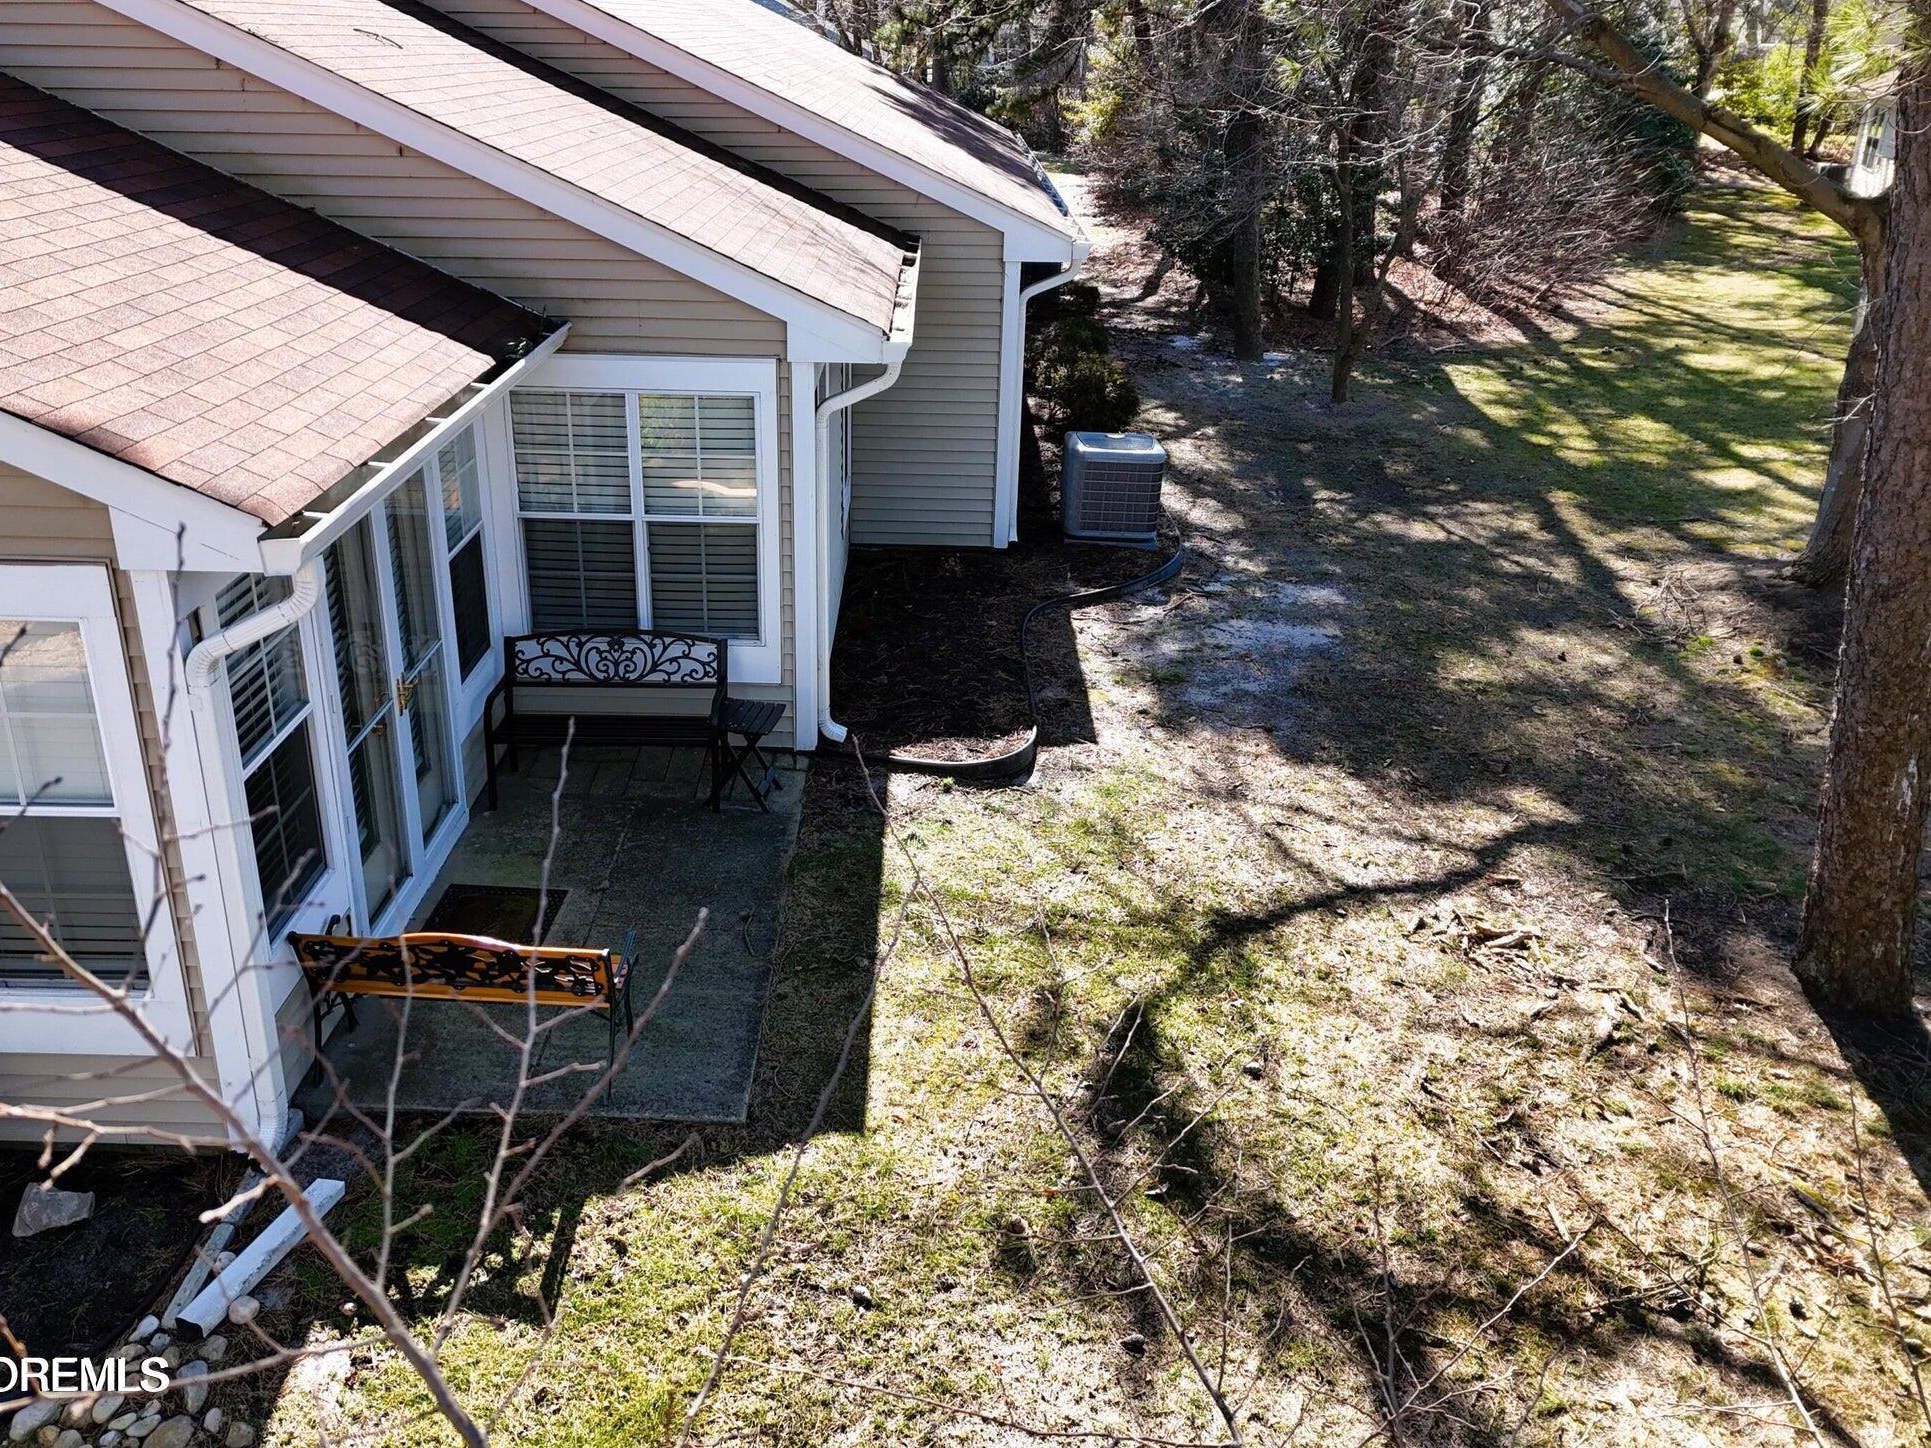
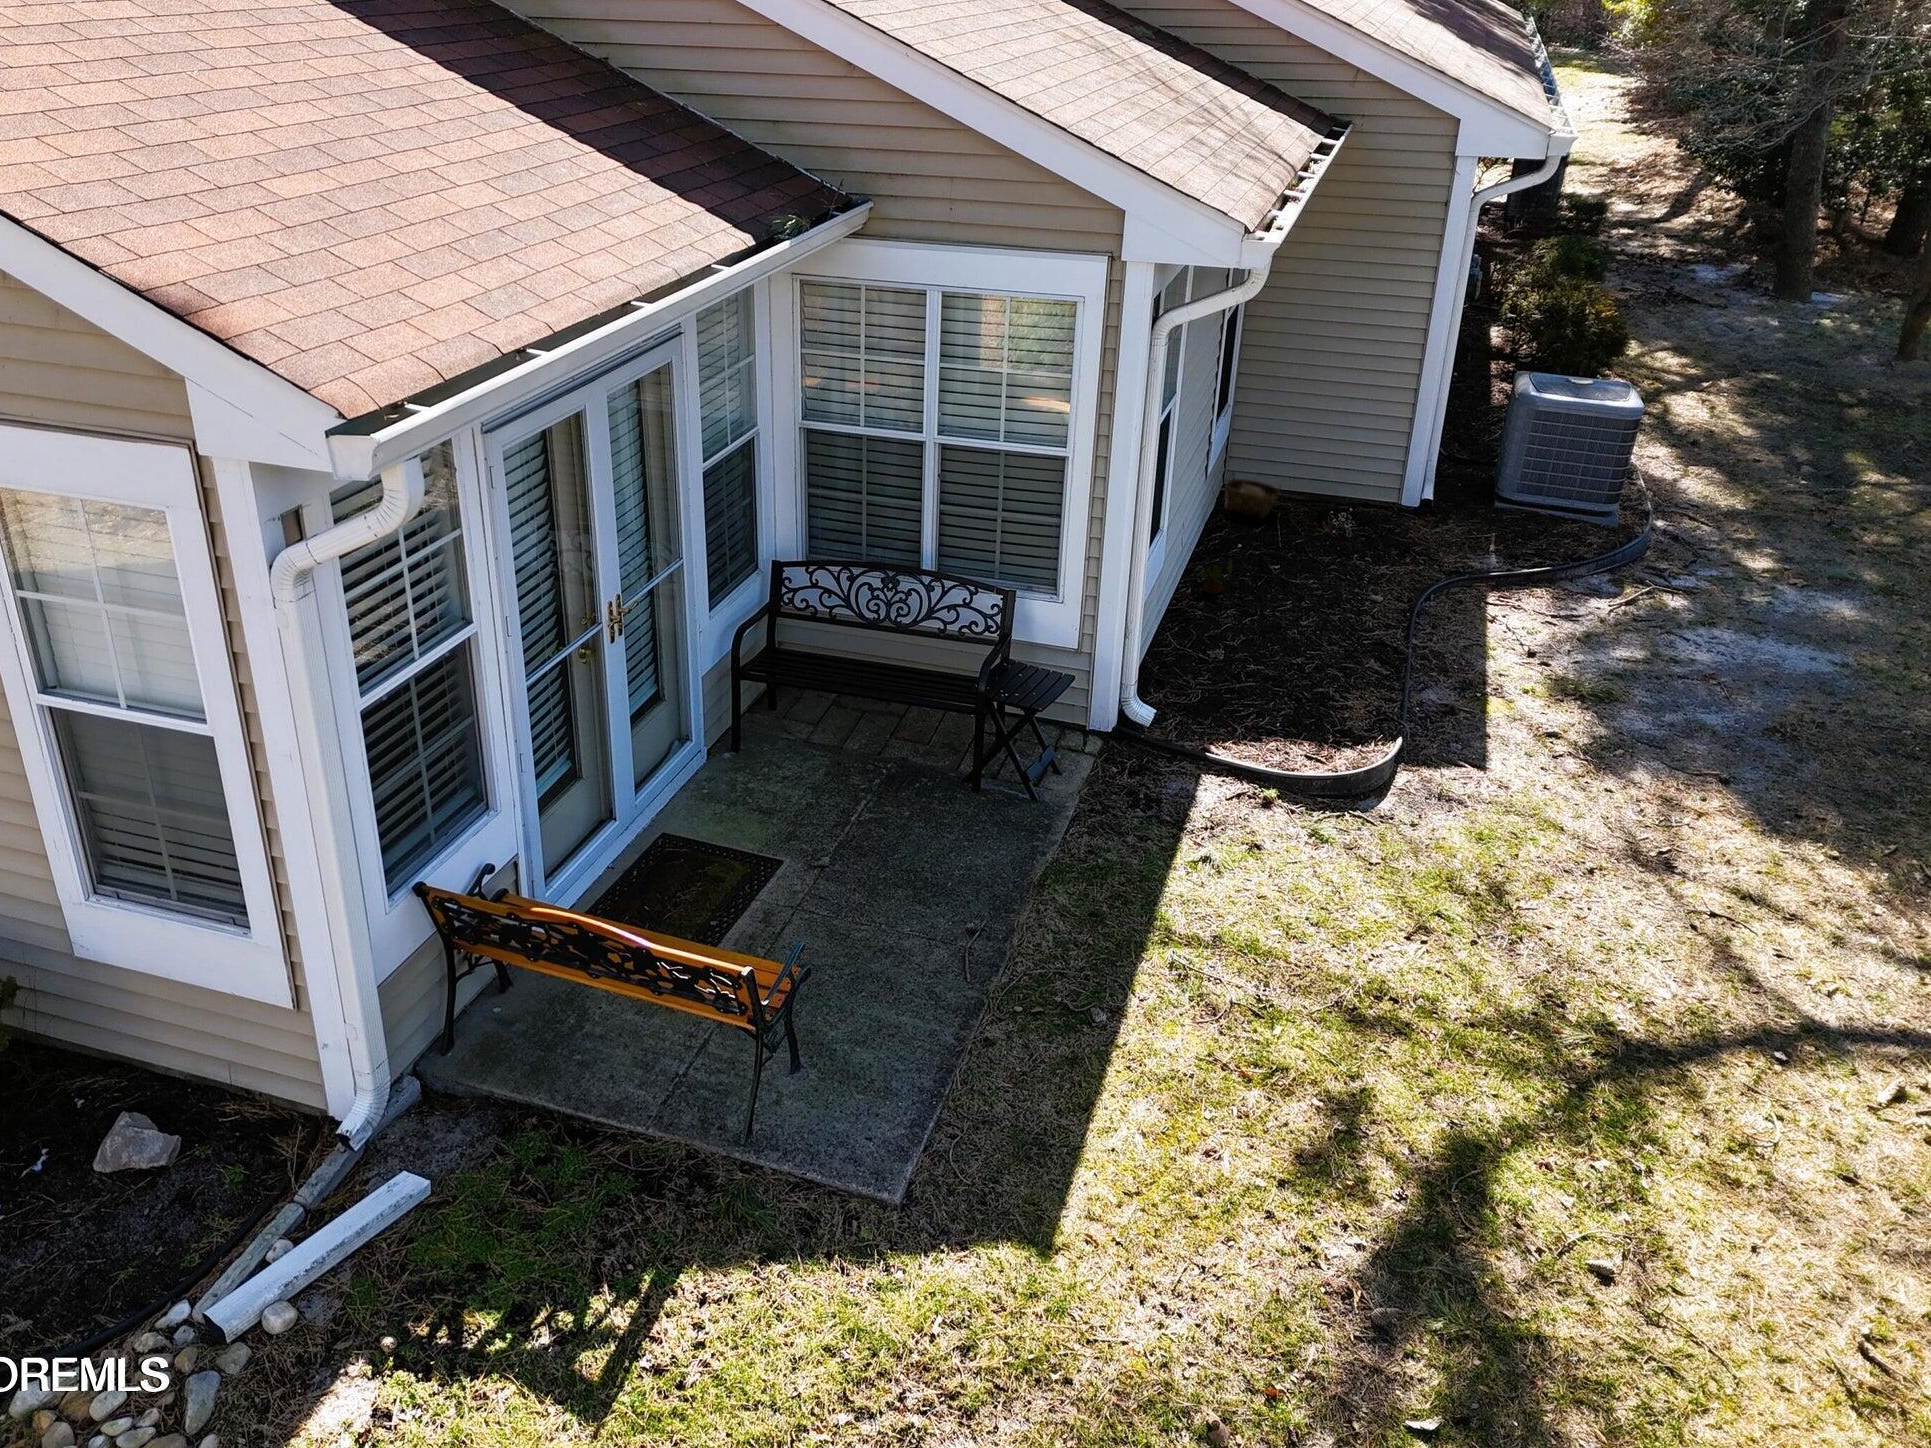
woven basket: none [852,530,898,567] -> present [1225,473,1281,519]

